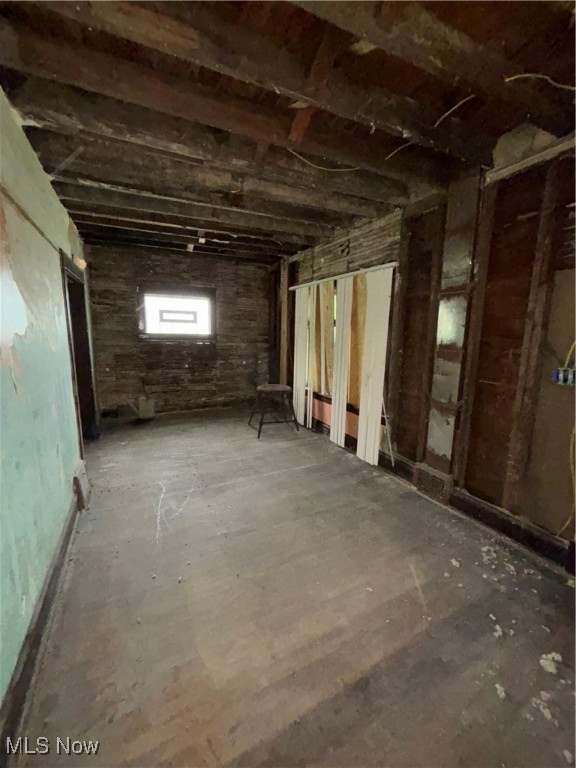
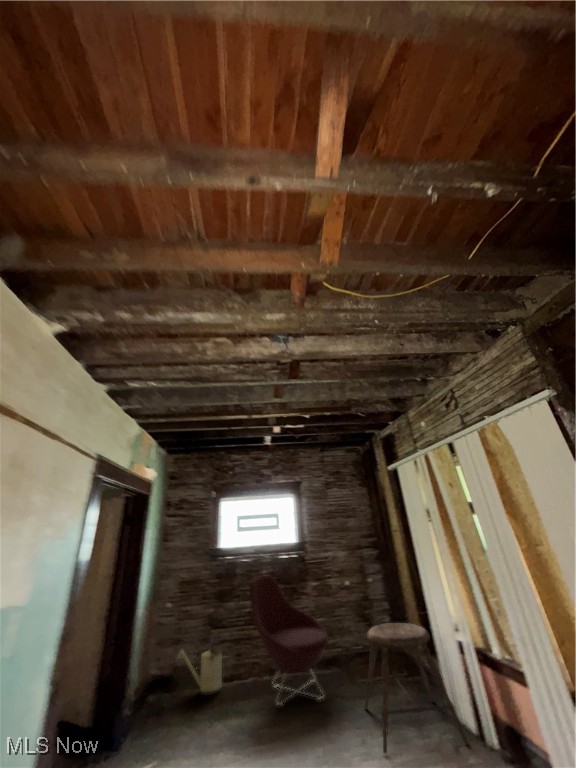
chair: none [175,353,229,423] -> present [249,576,328,705]

